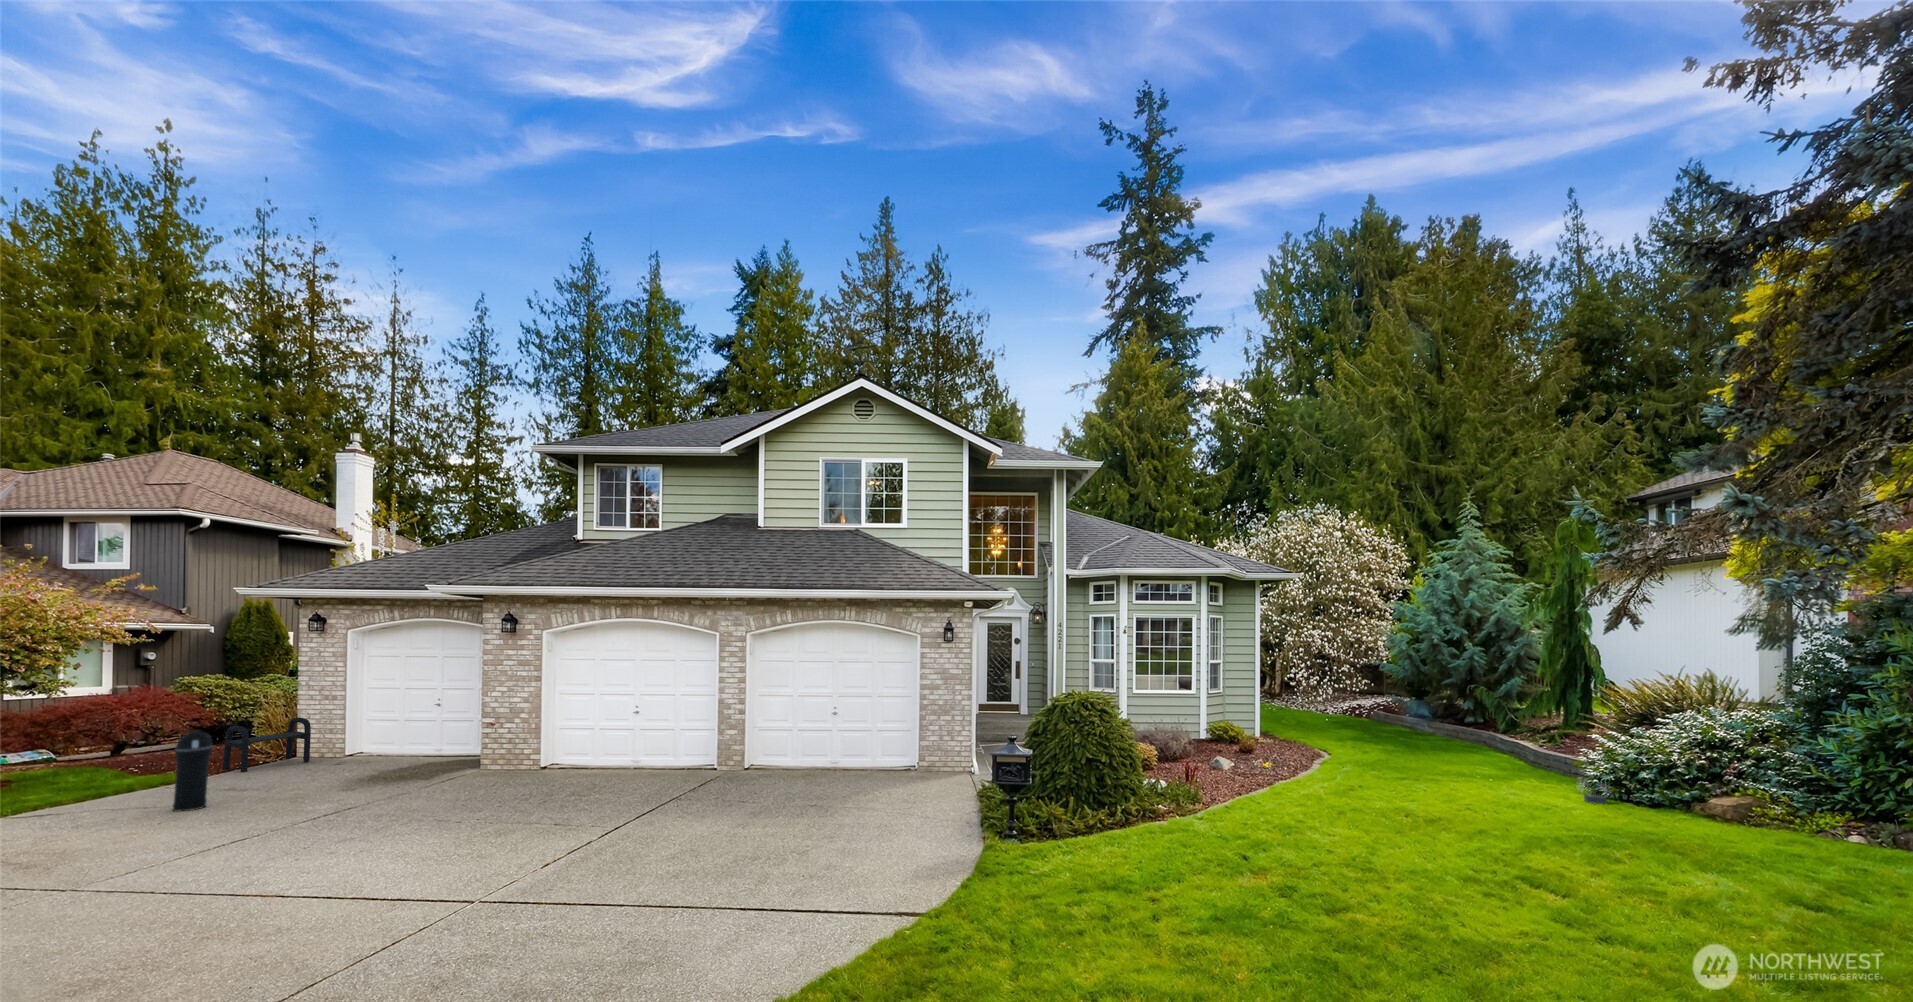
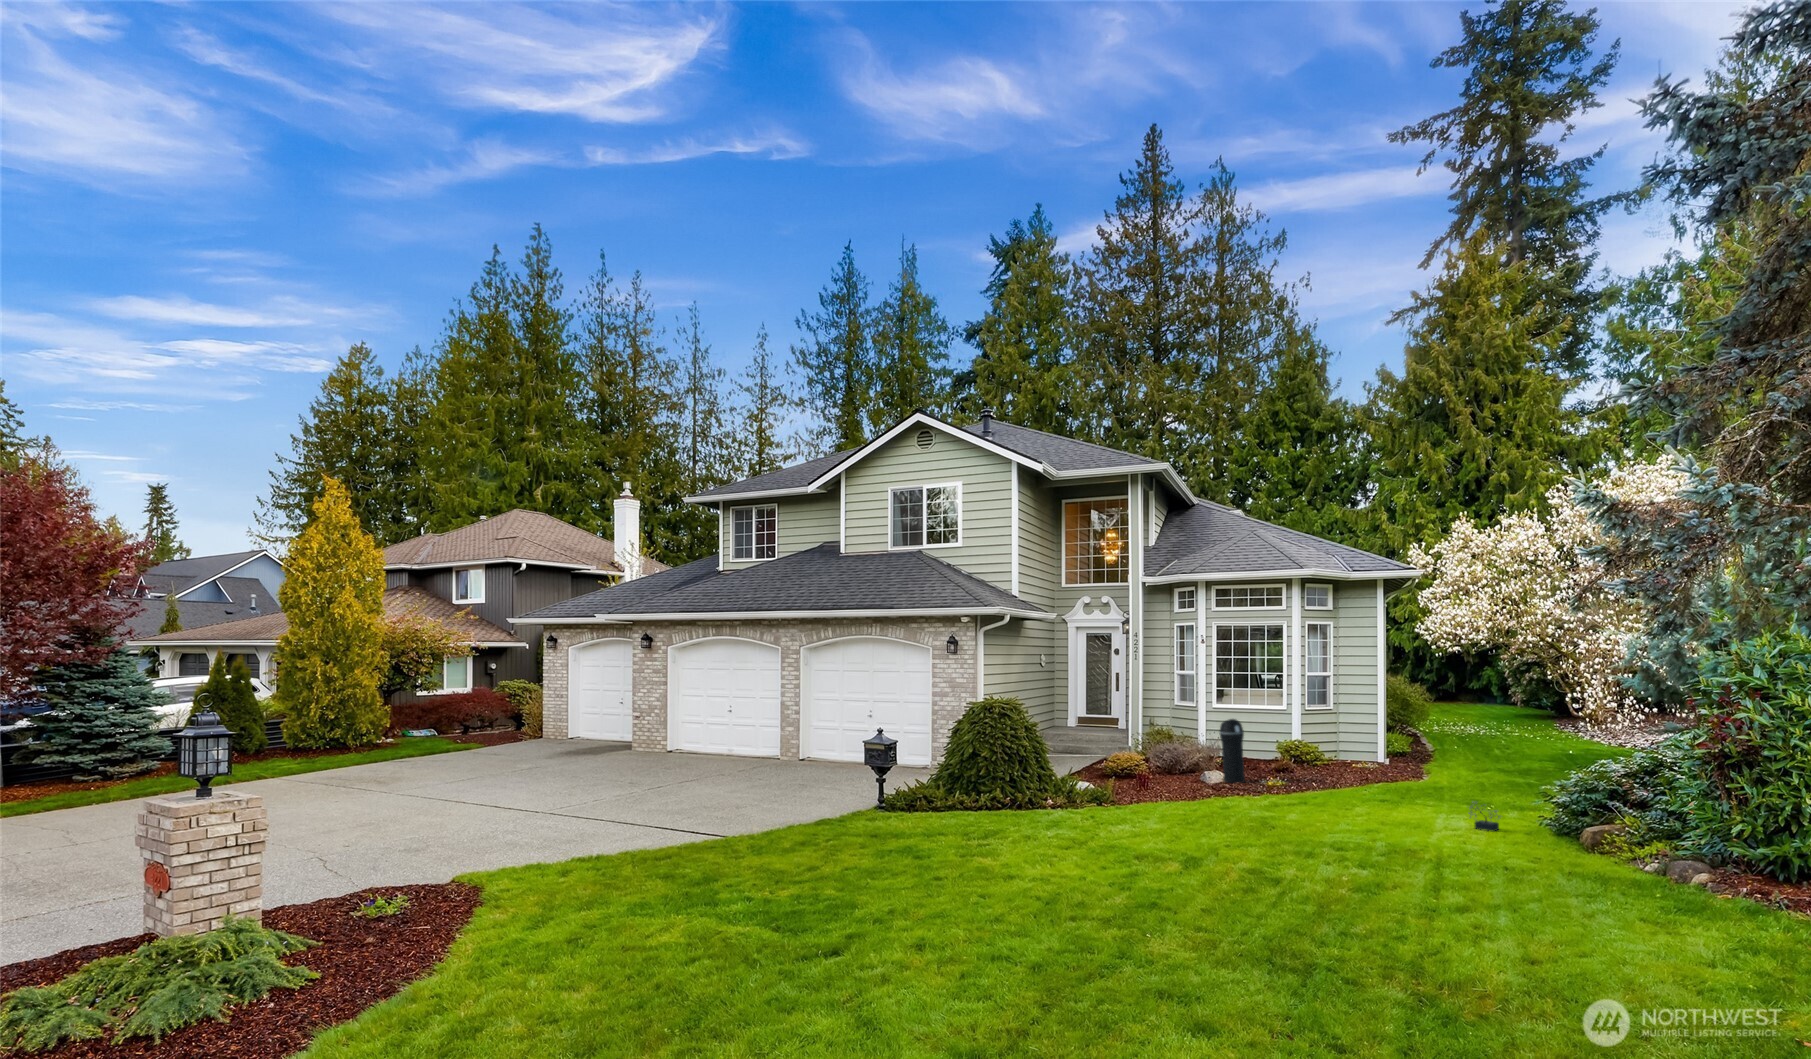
bench: present [223,717,311,772] -> none [513,710,562,747]
trash can: present [173,732,212,811] -> present [1220,719,1245,783]

